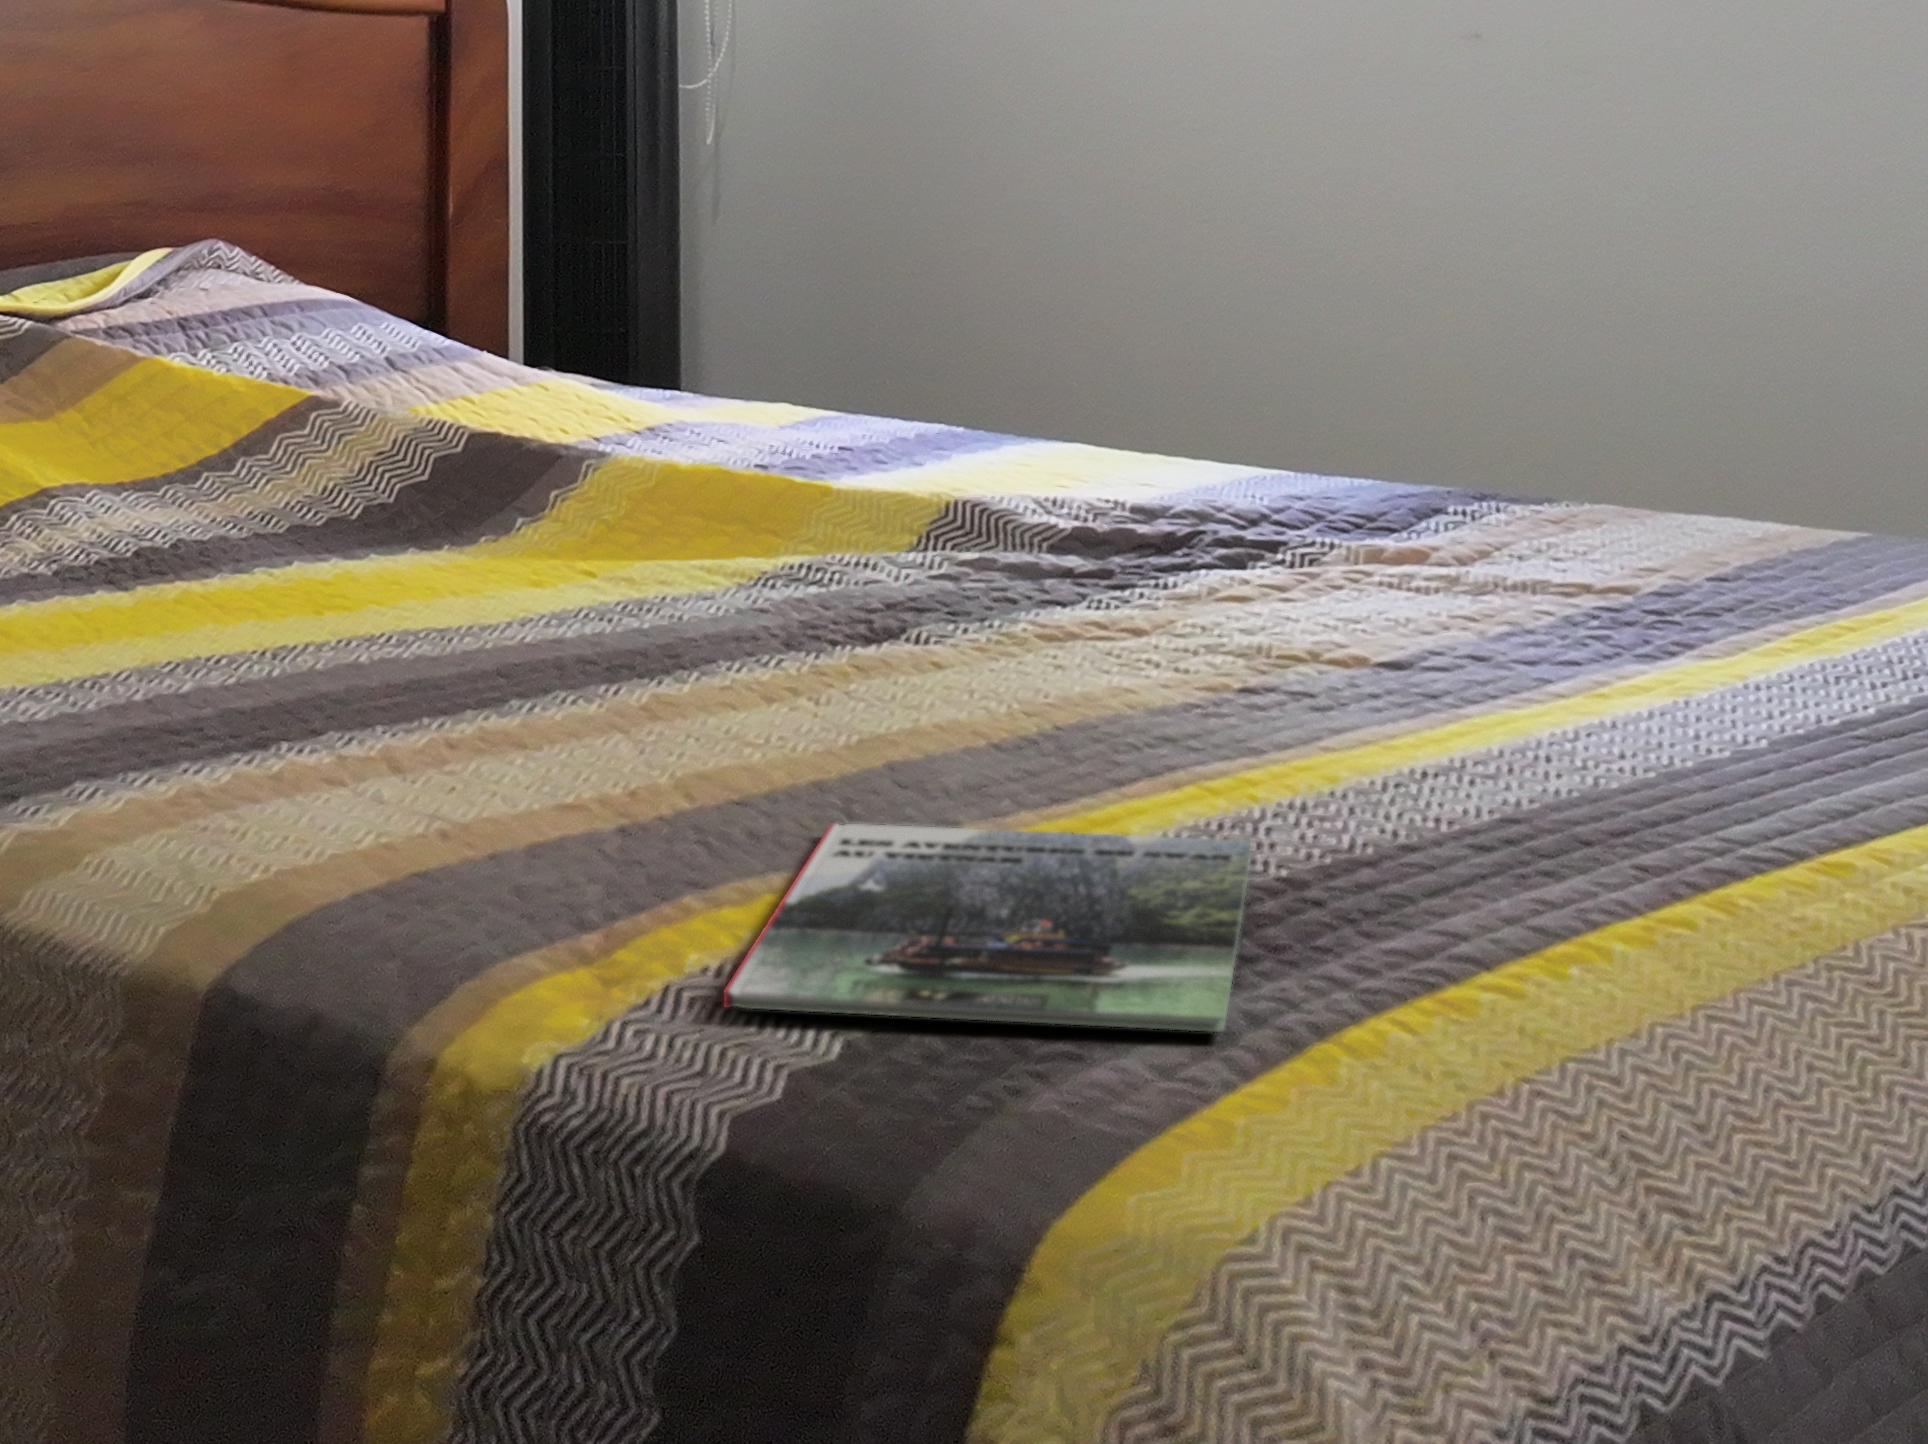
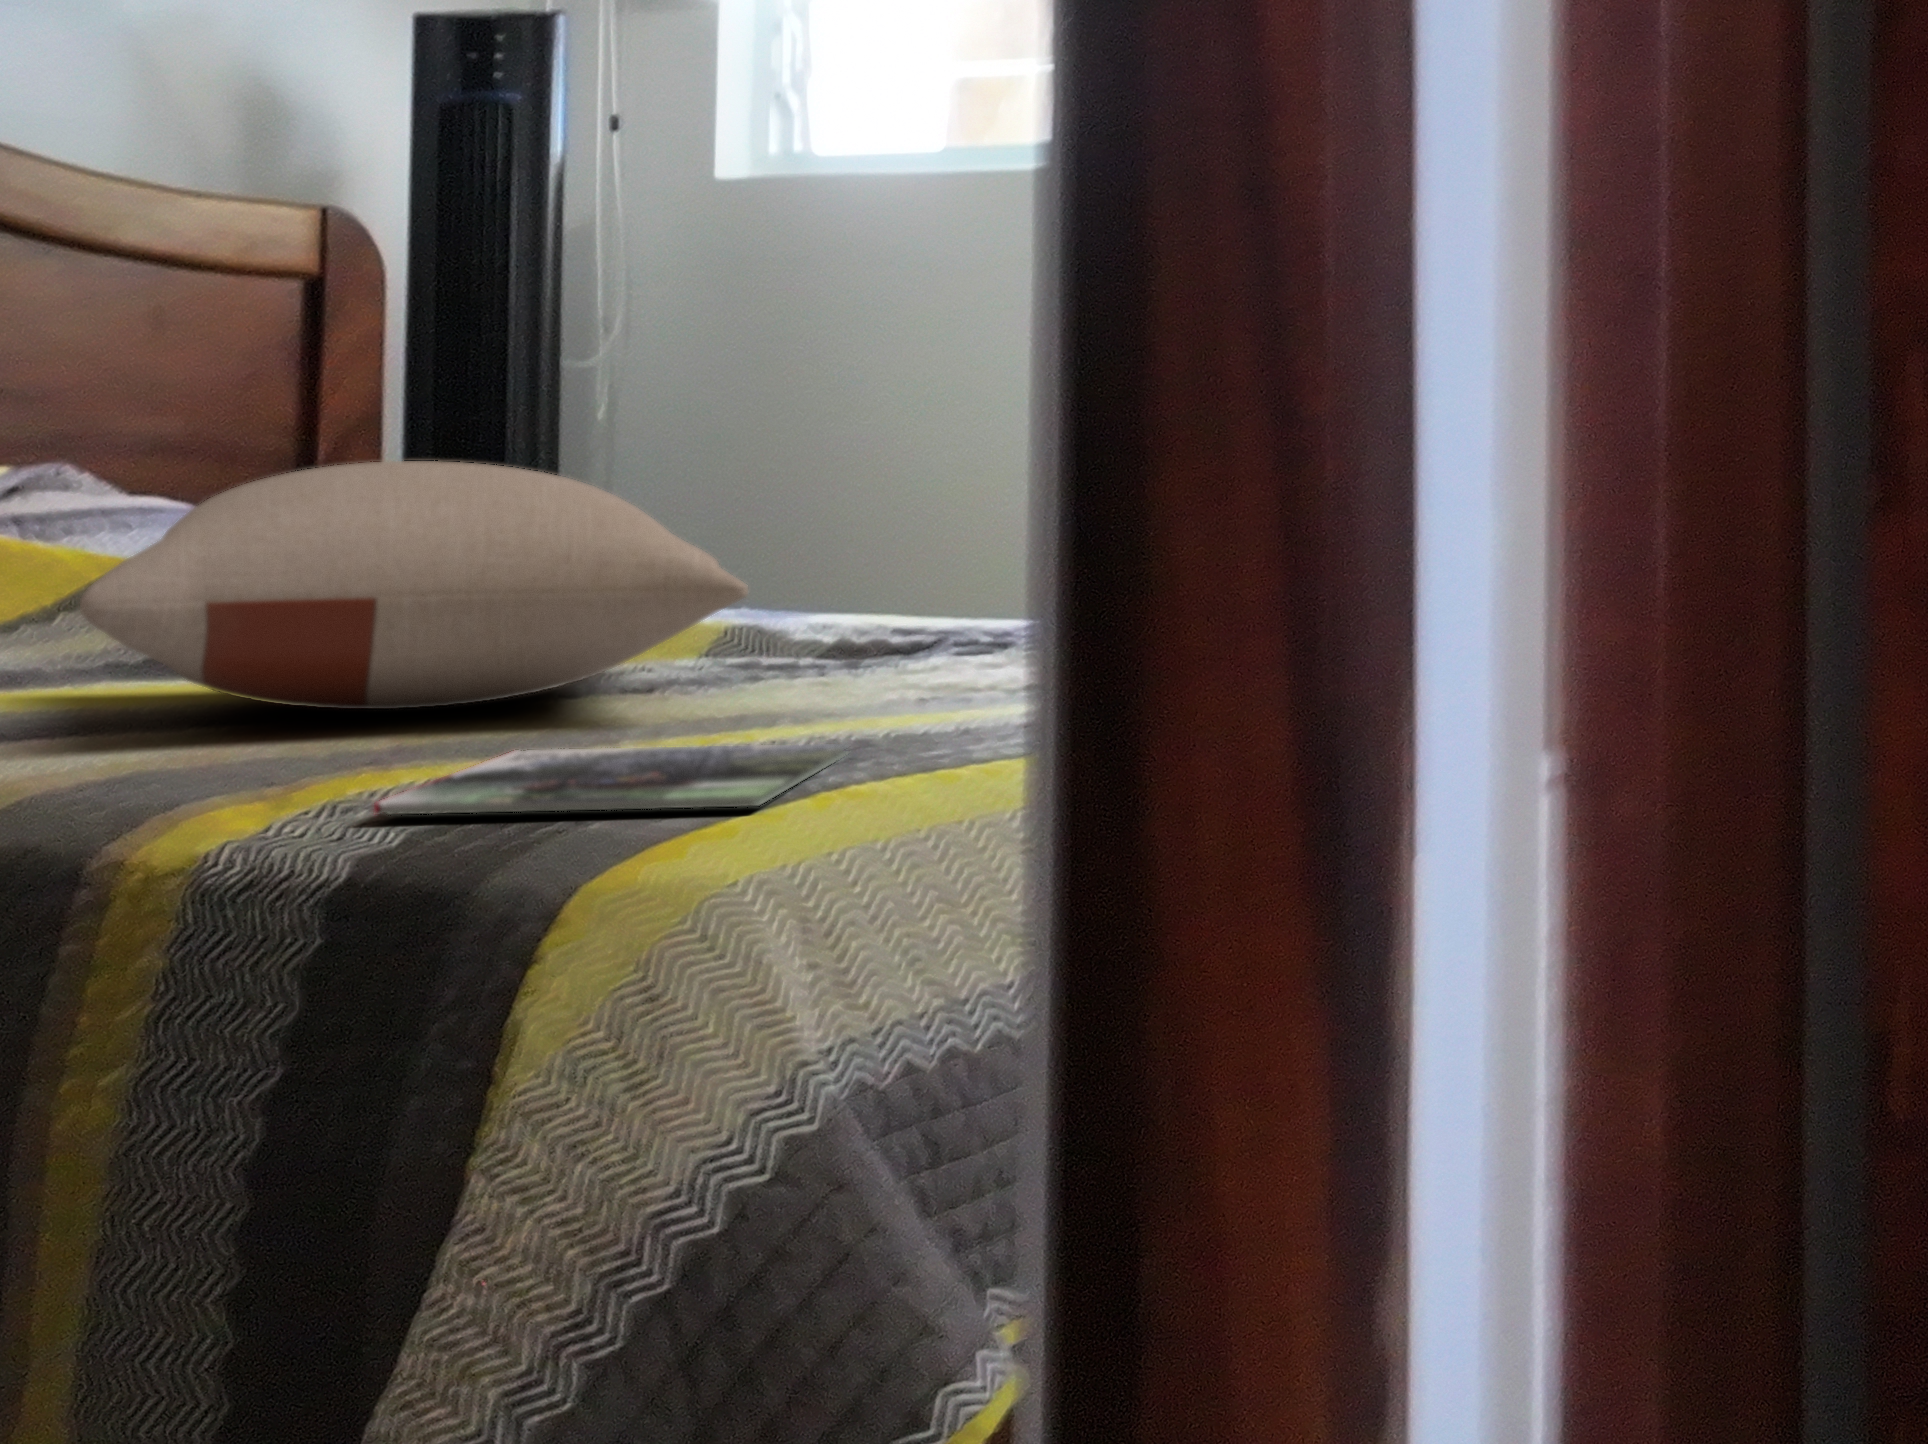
pillow: none [316,370,1072,690] -> present [80,461,748,709]

